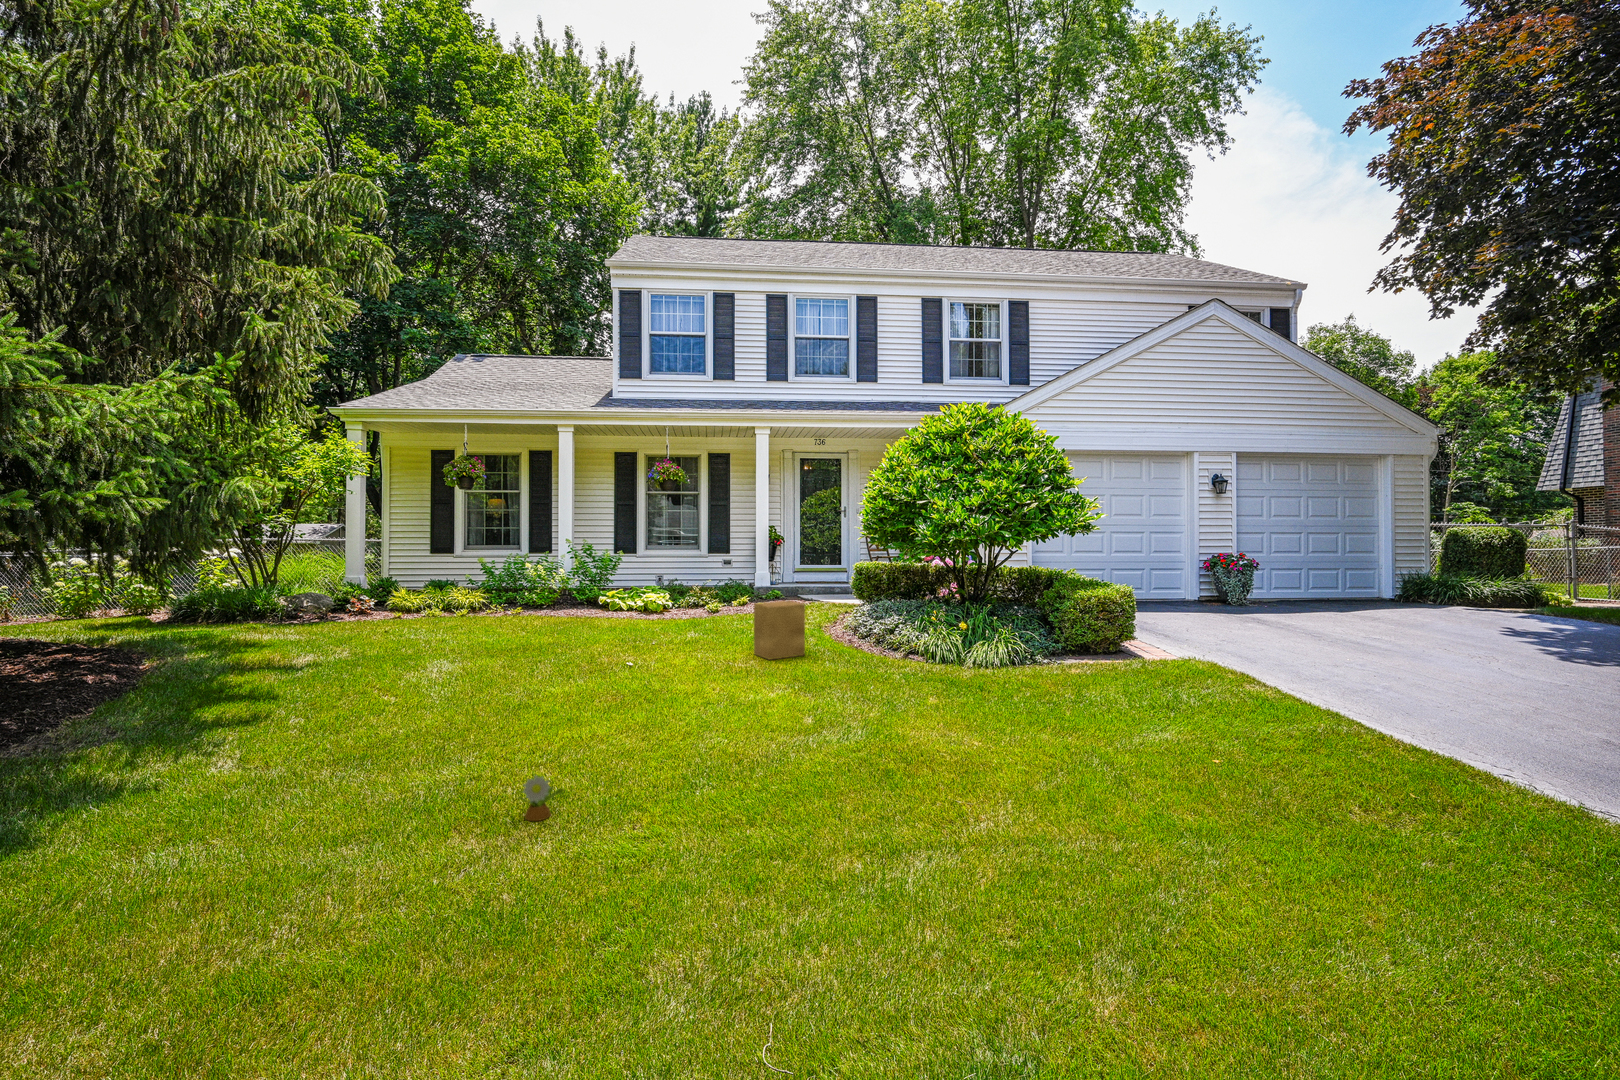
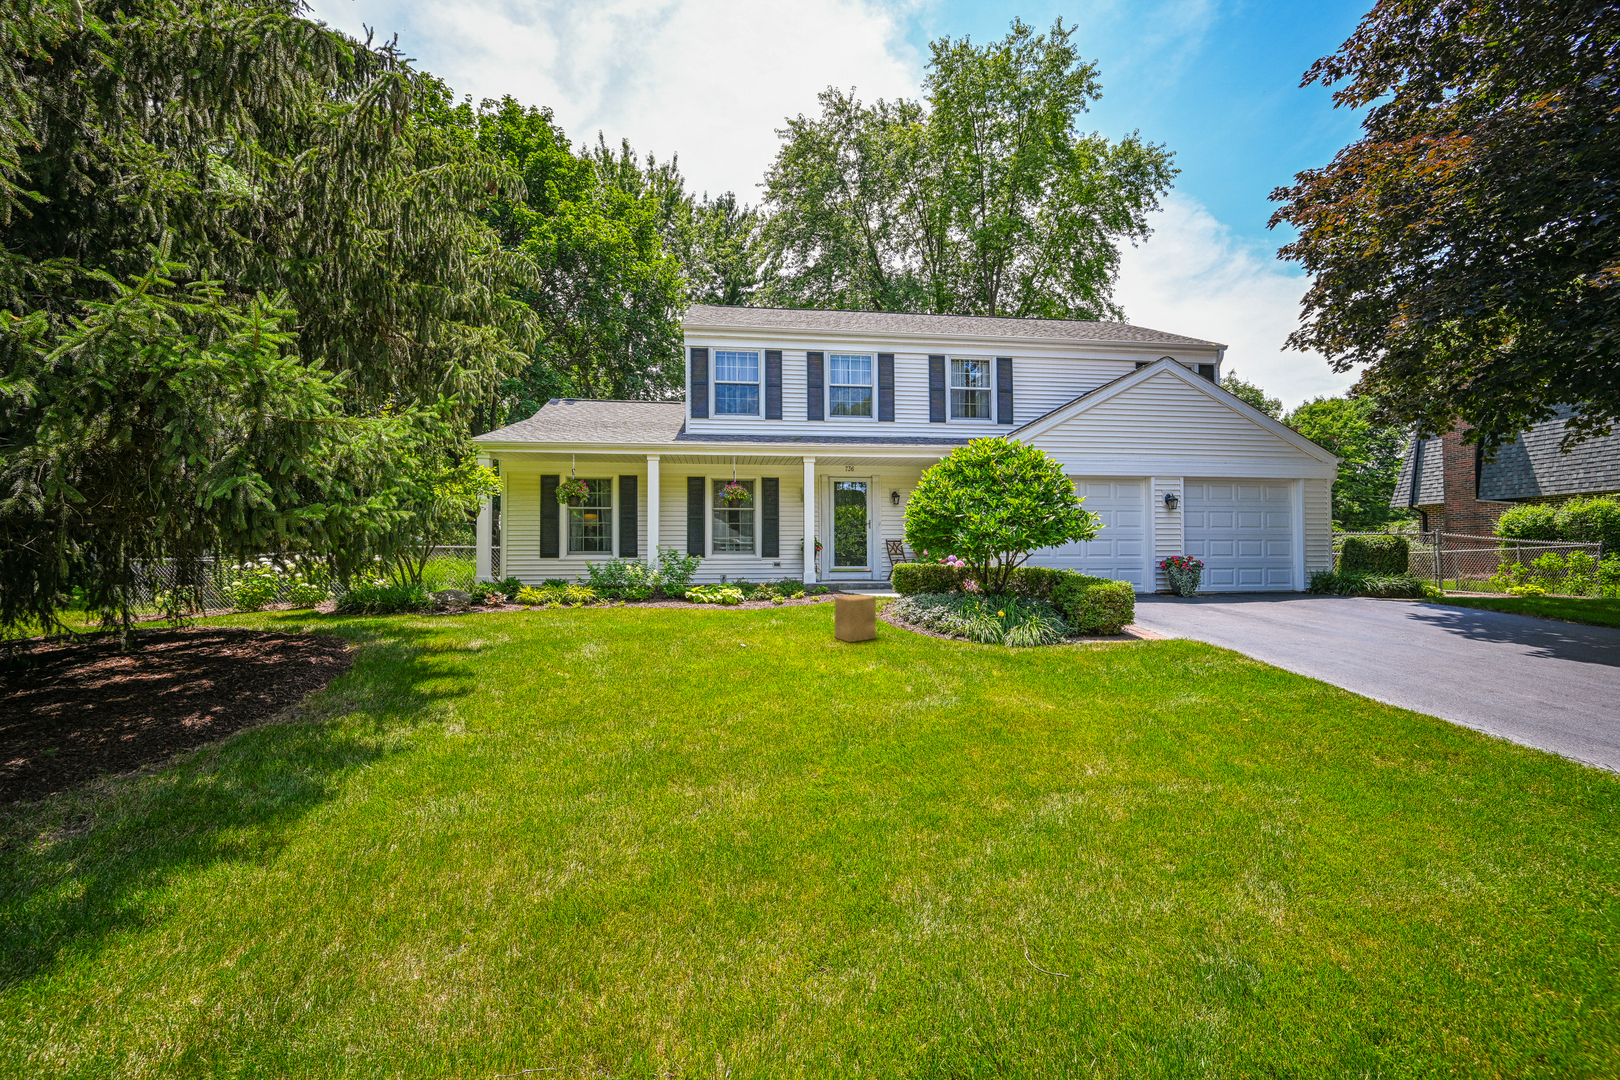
decorative plant: present [517,776,565,821] -> none [716,740,755,777]

